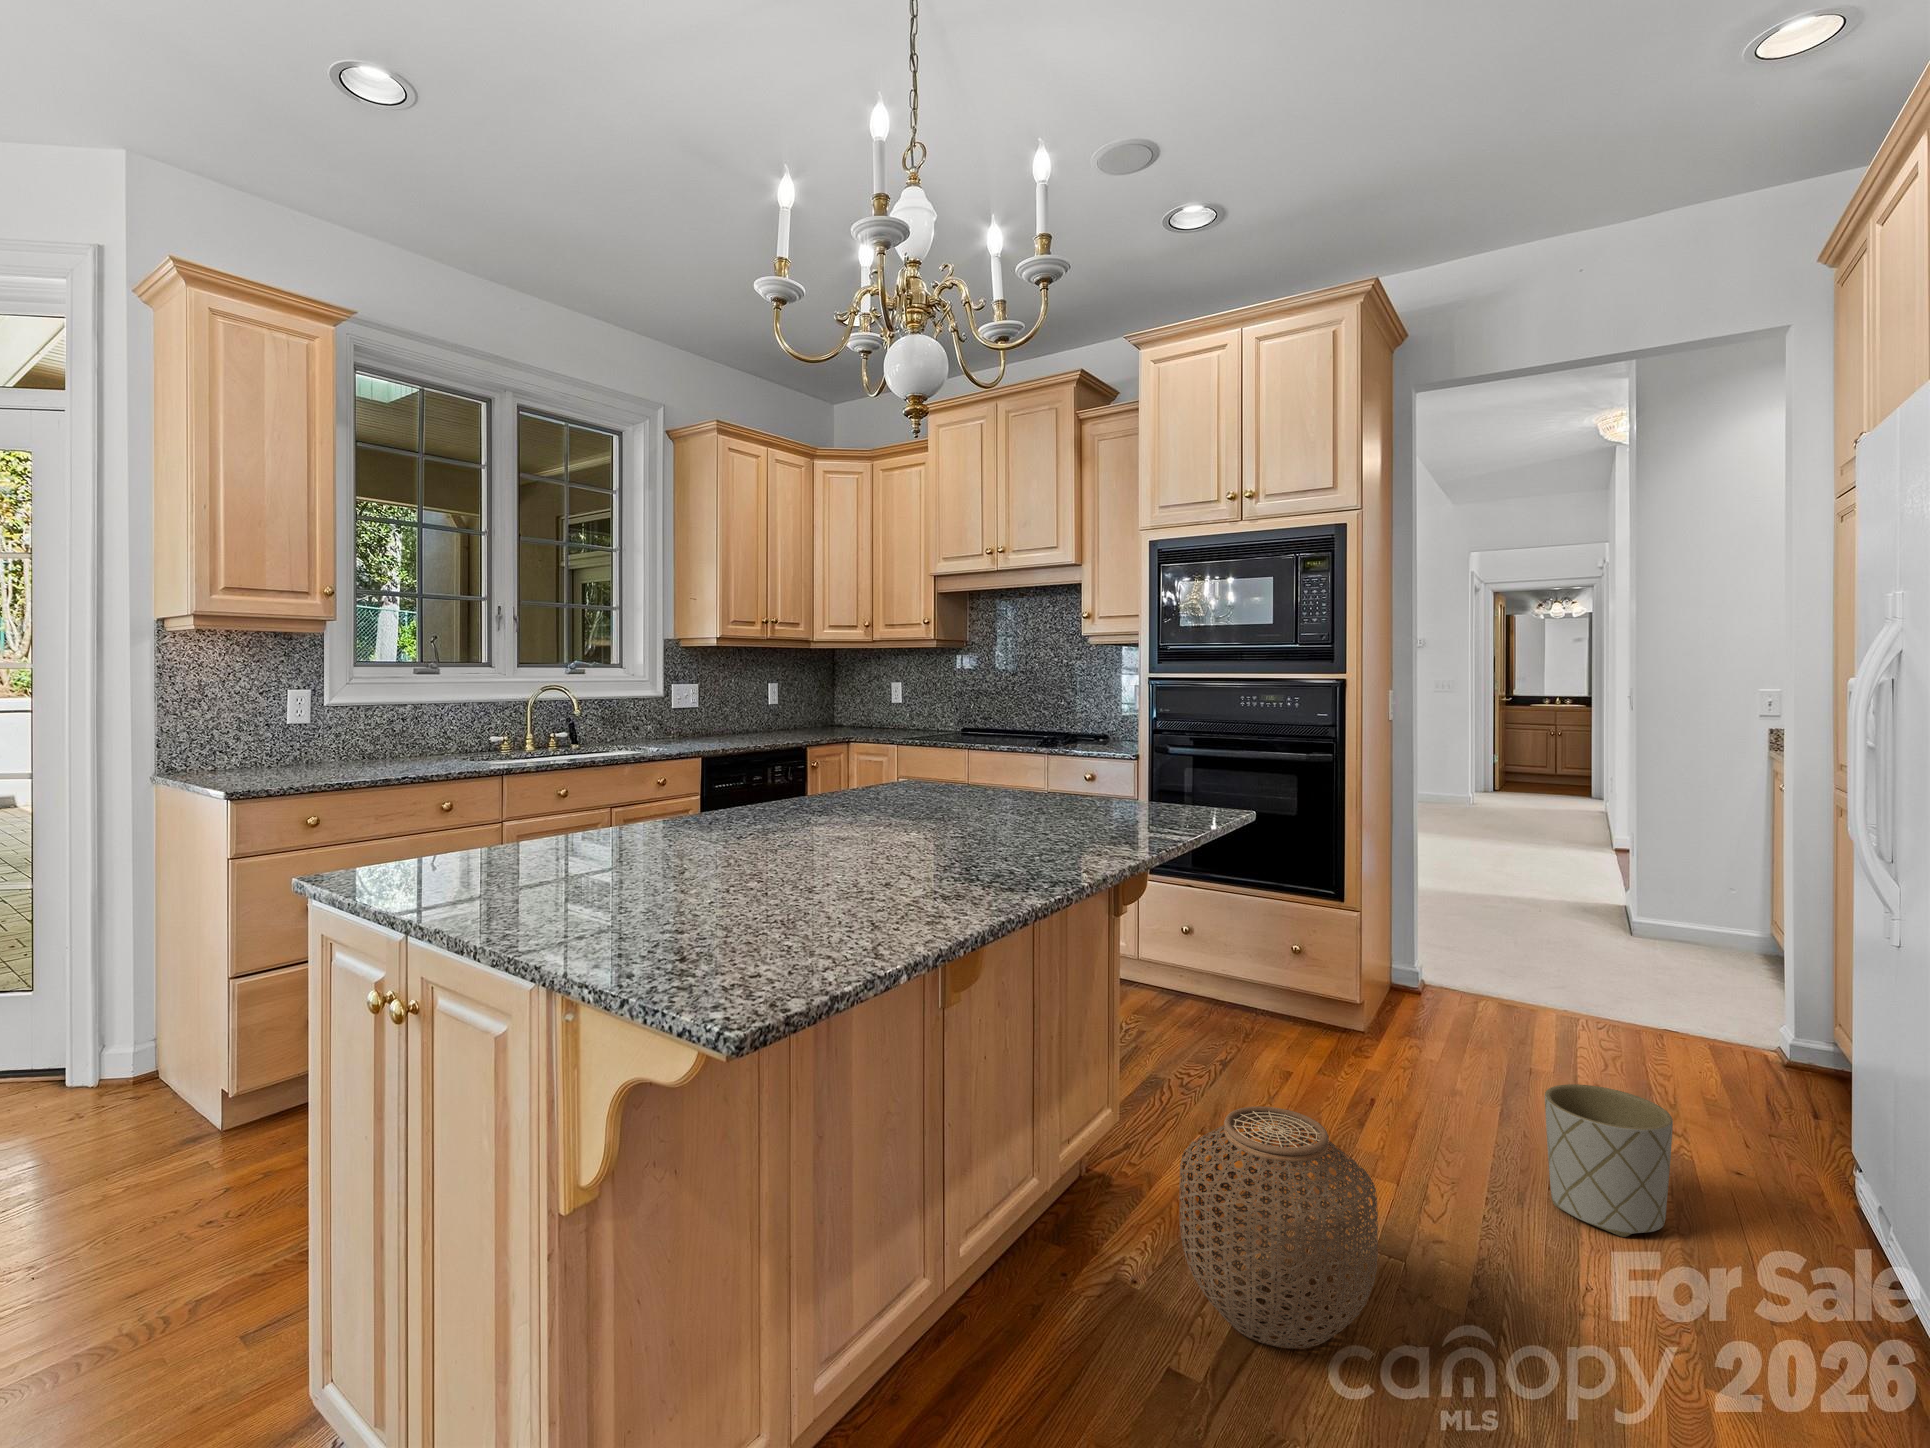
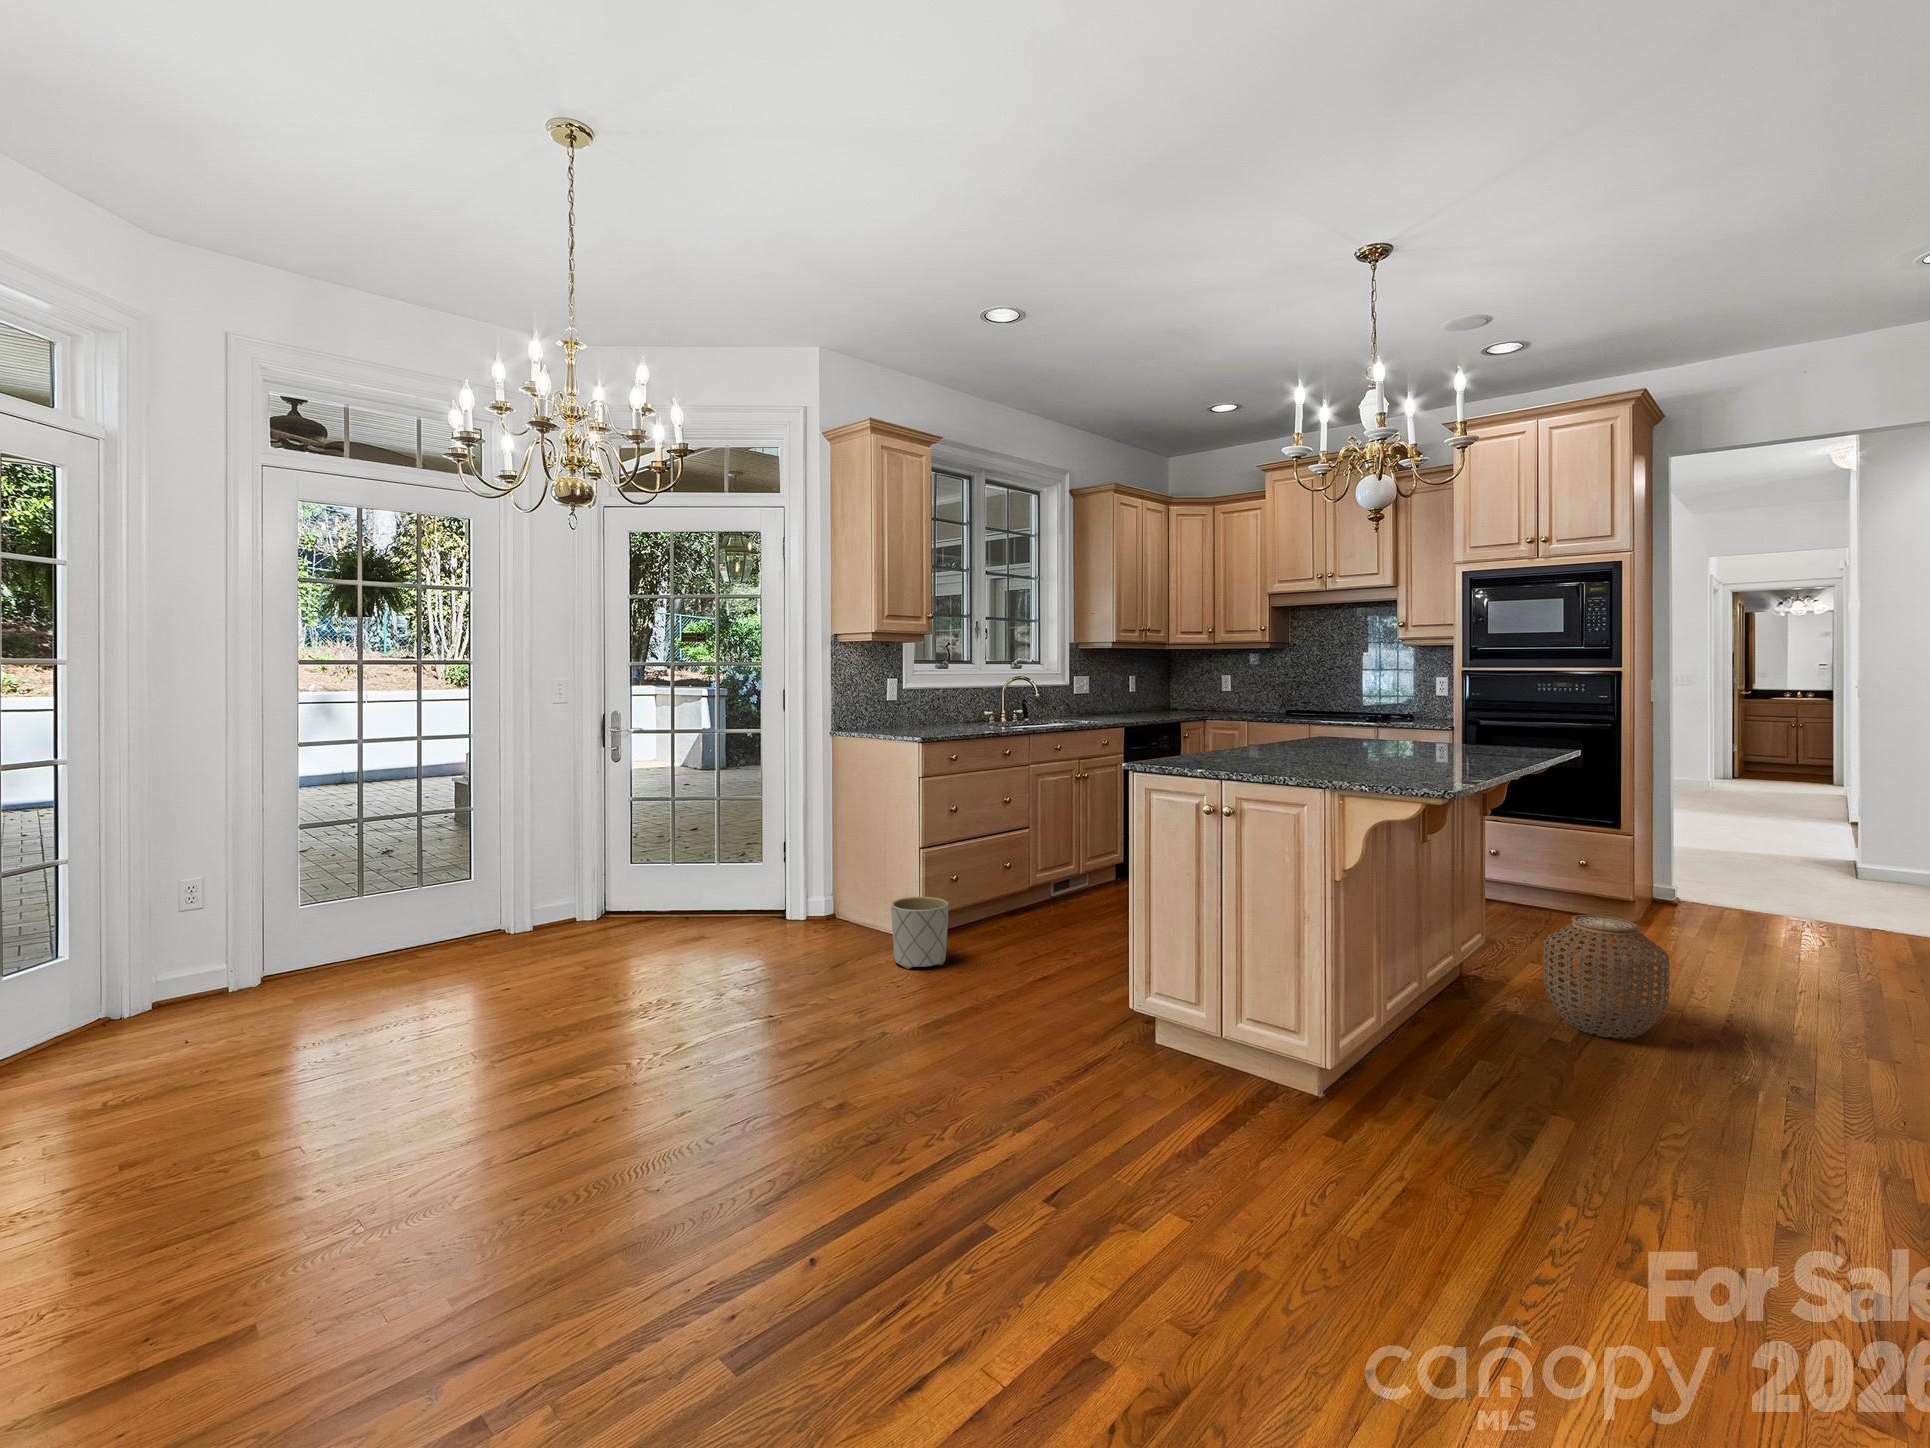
planter: present [1545,1084,1673,1237] -> present [891,897,948,969]

